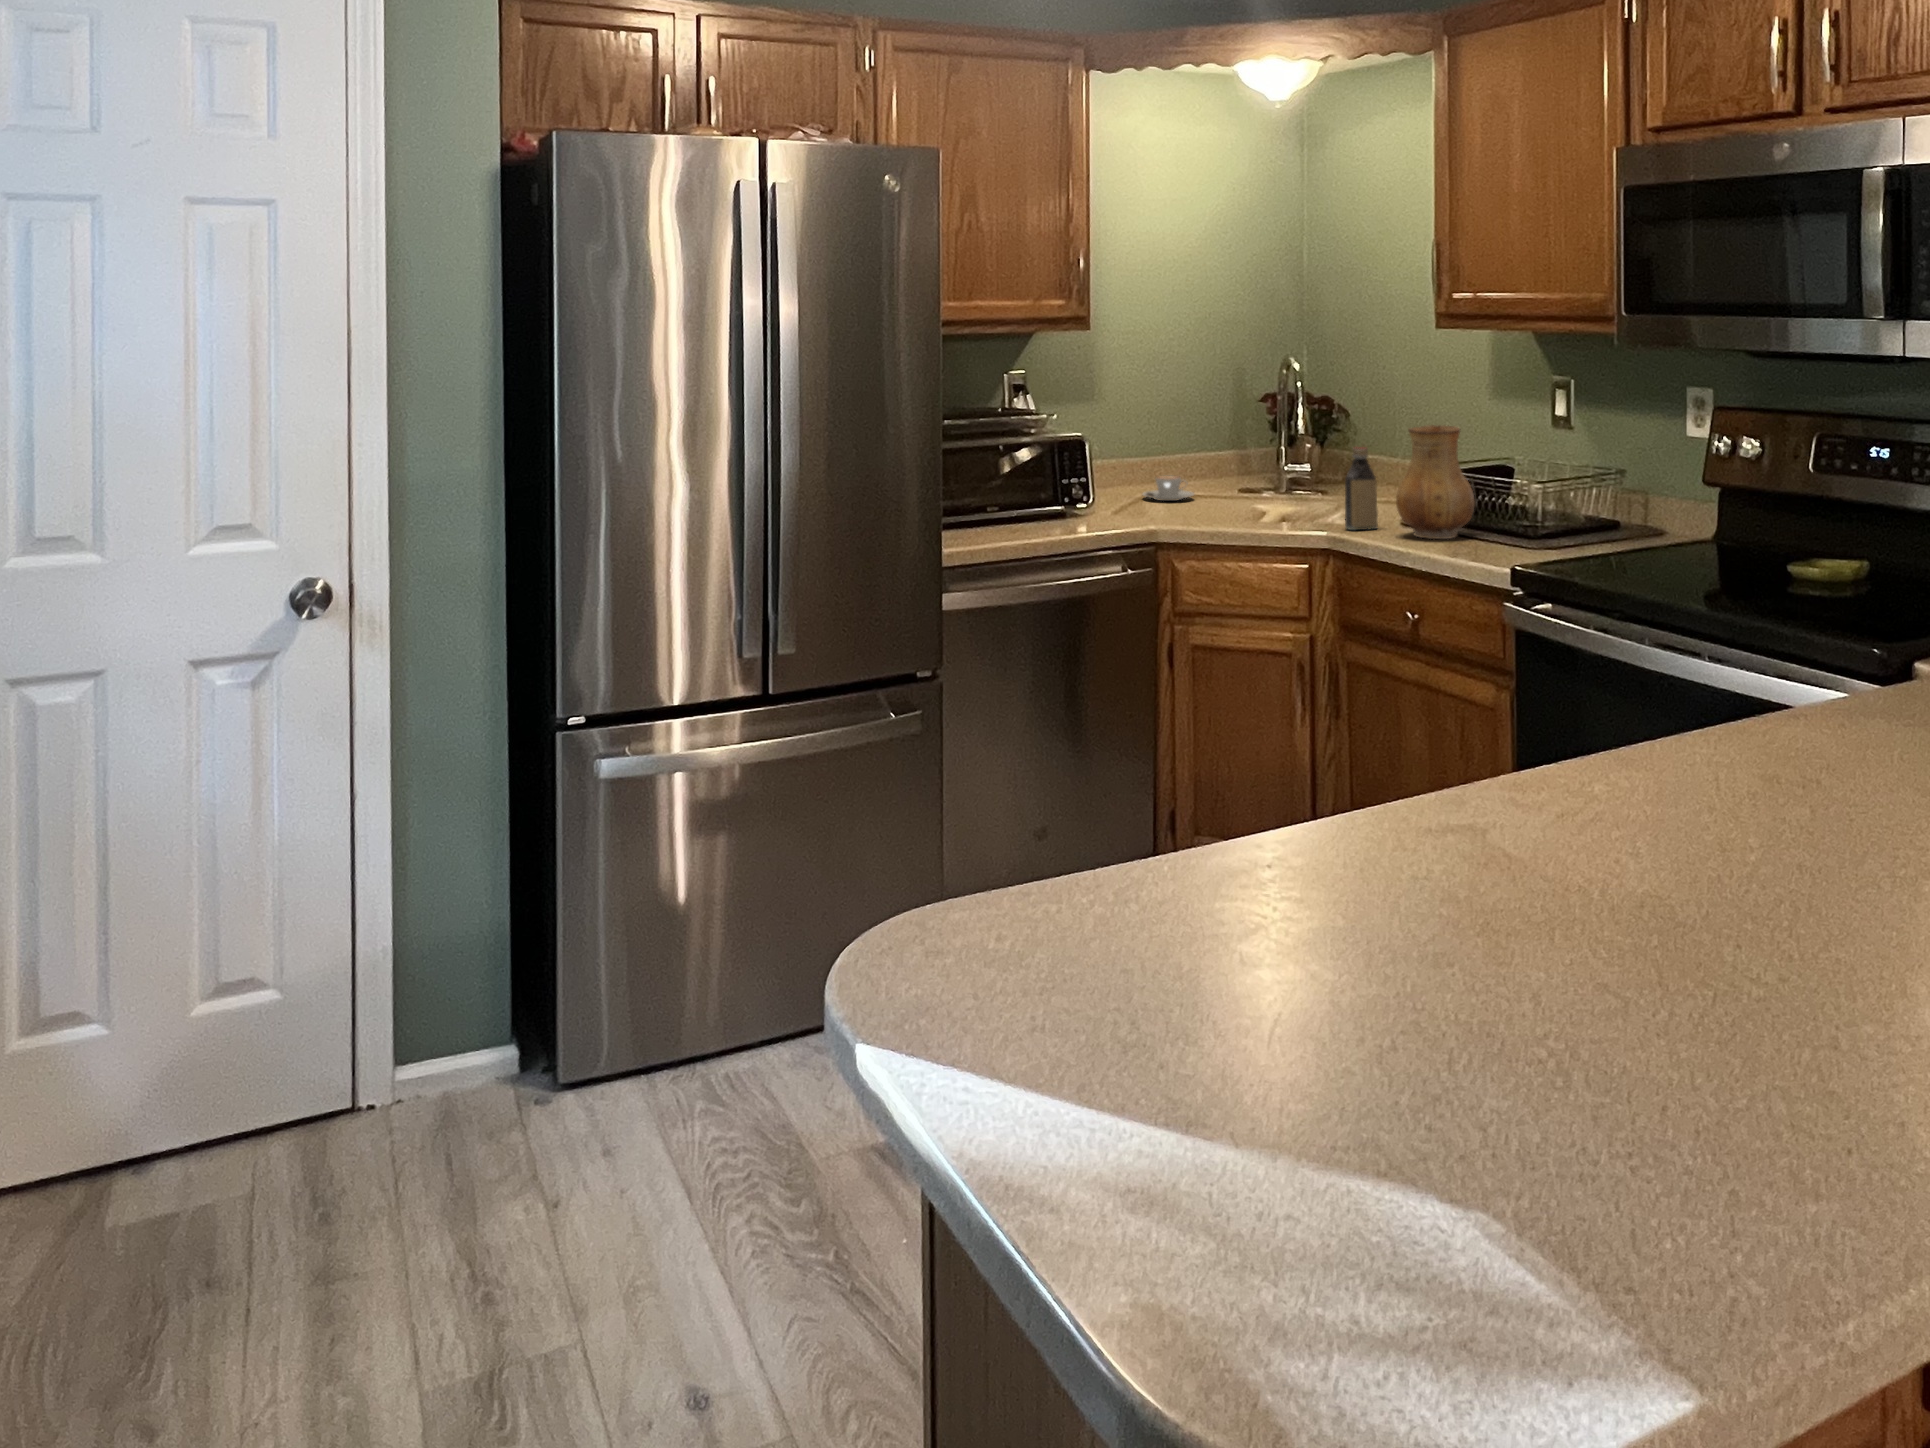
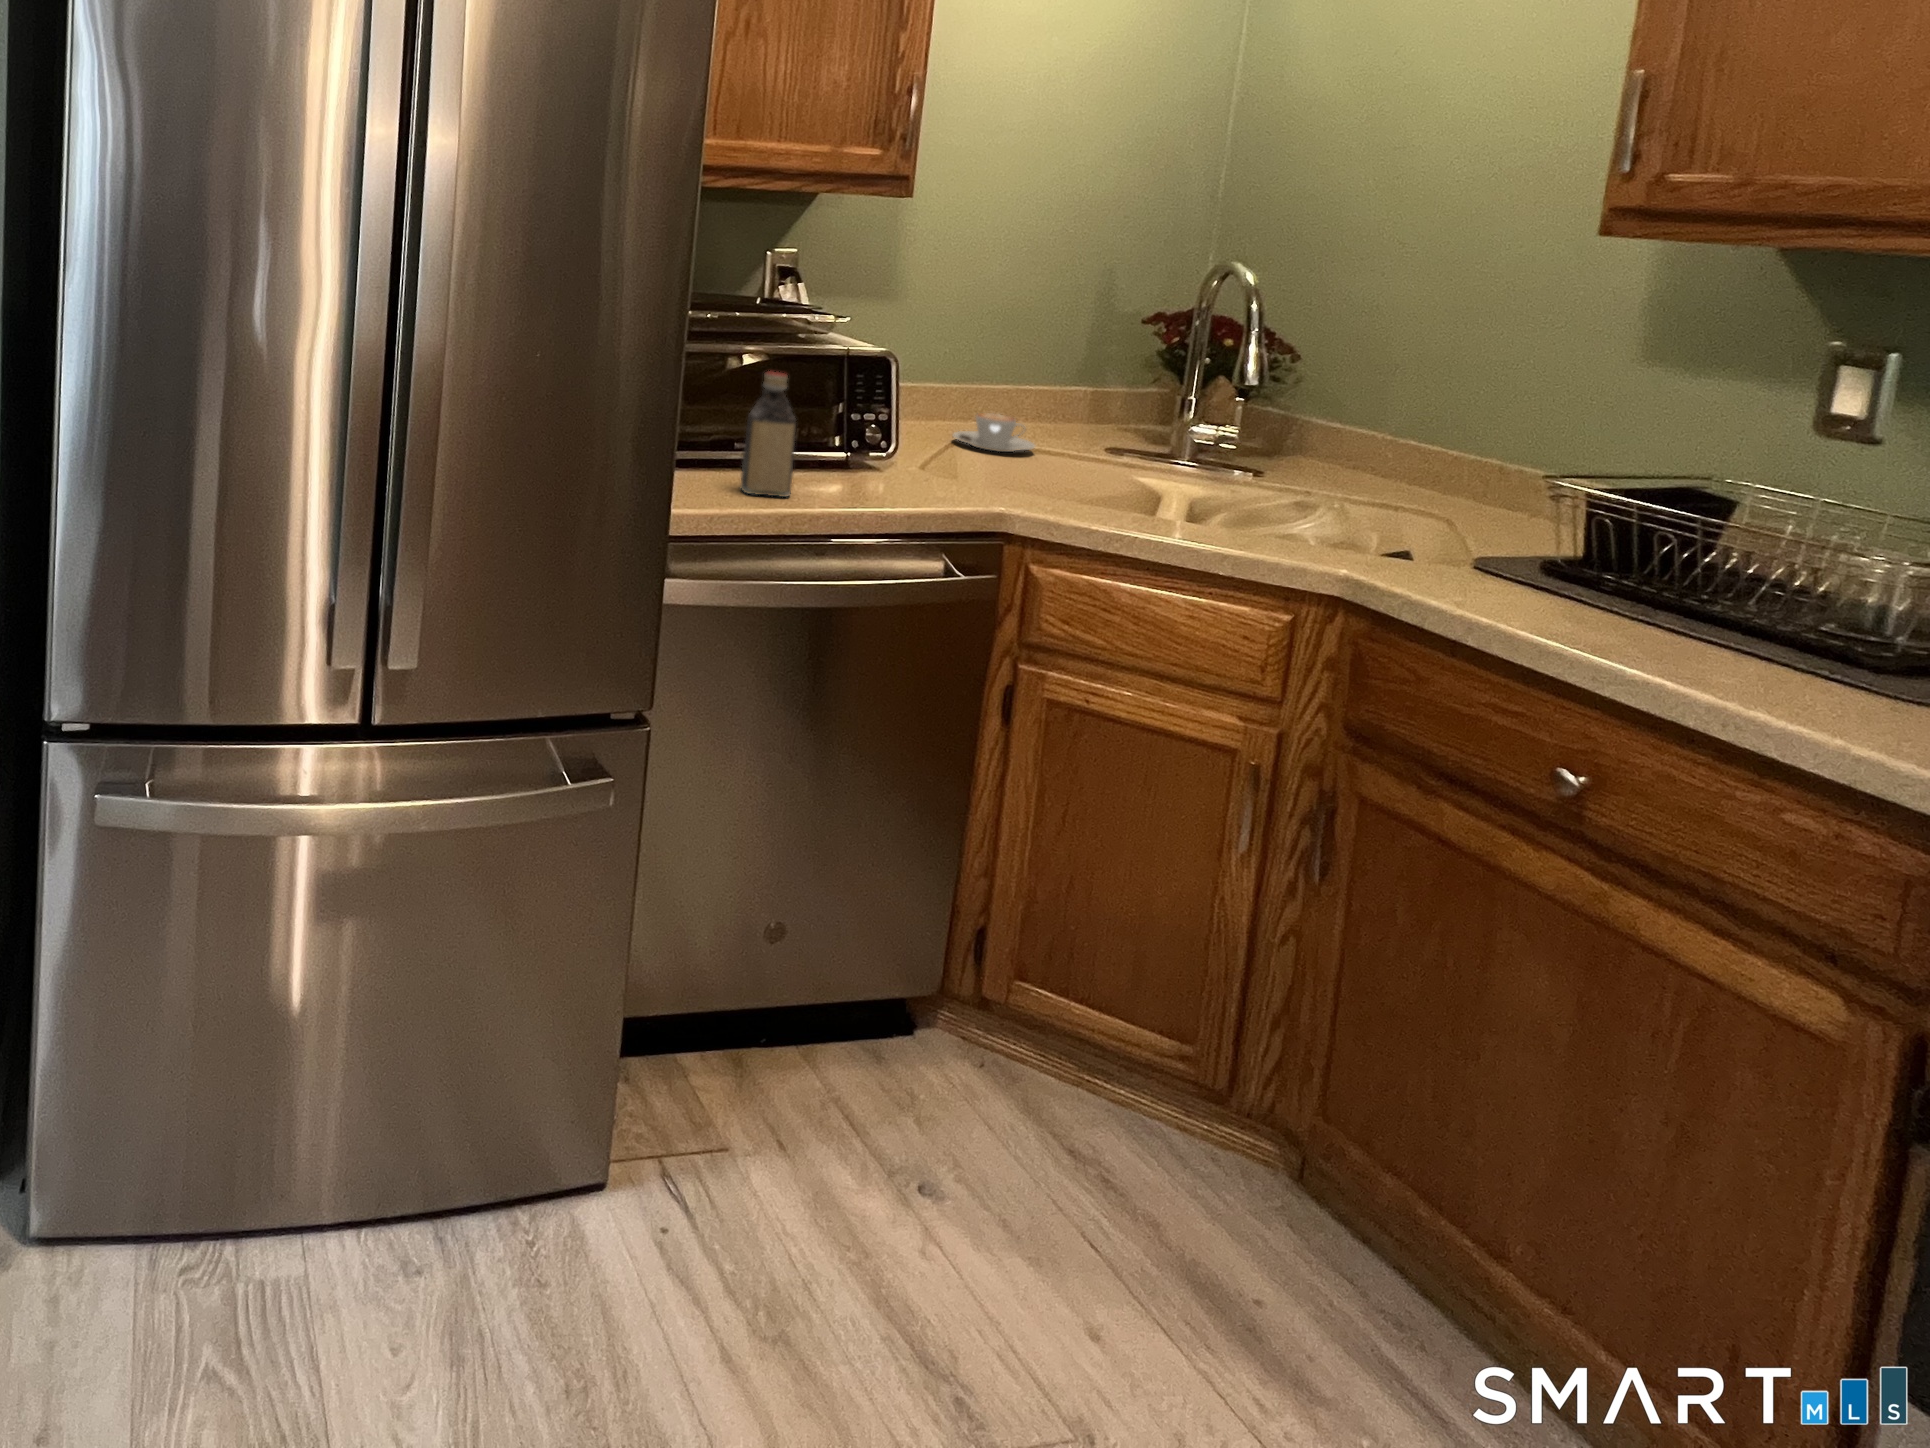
ceramic pitcher: present [1396,425,1475,539] -> none [1522,415,1730,640]
bottle: present [1345,447,1378,530] -> present [740,371,796,497]

